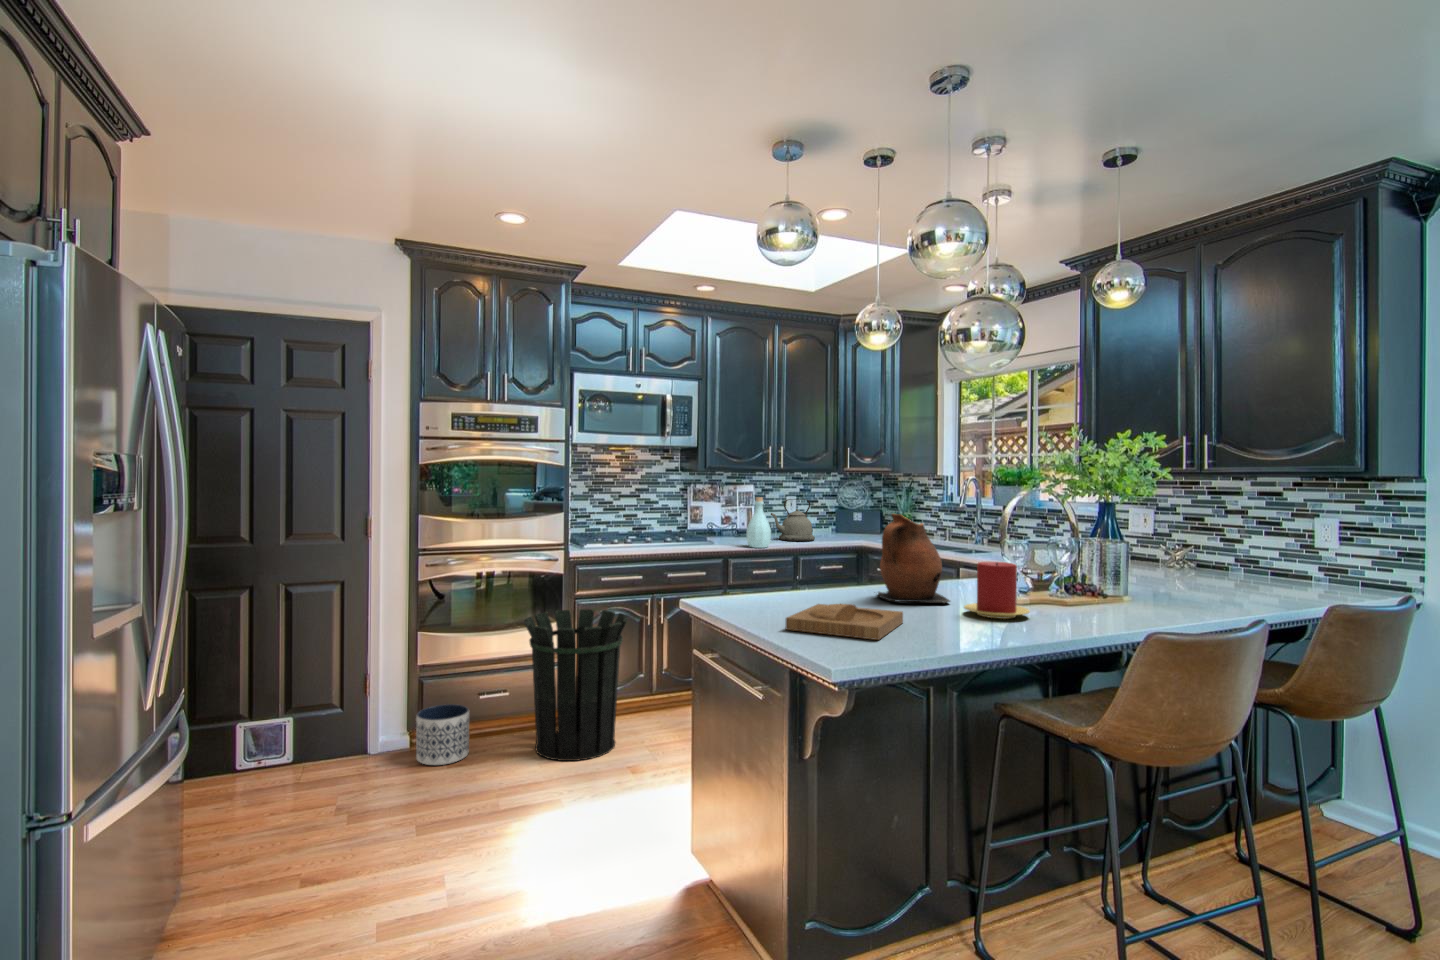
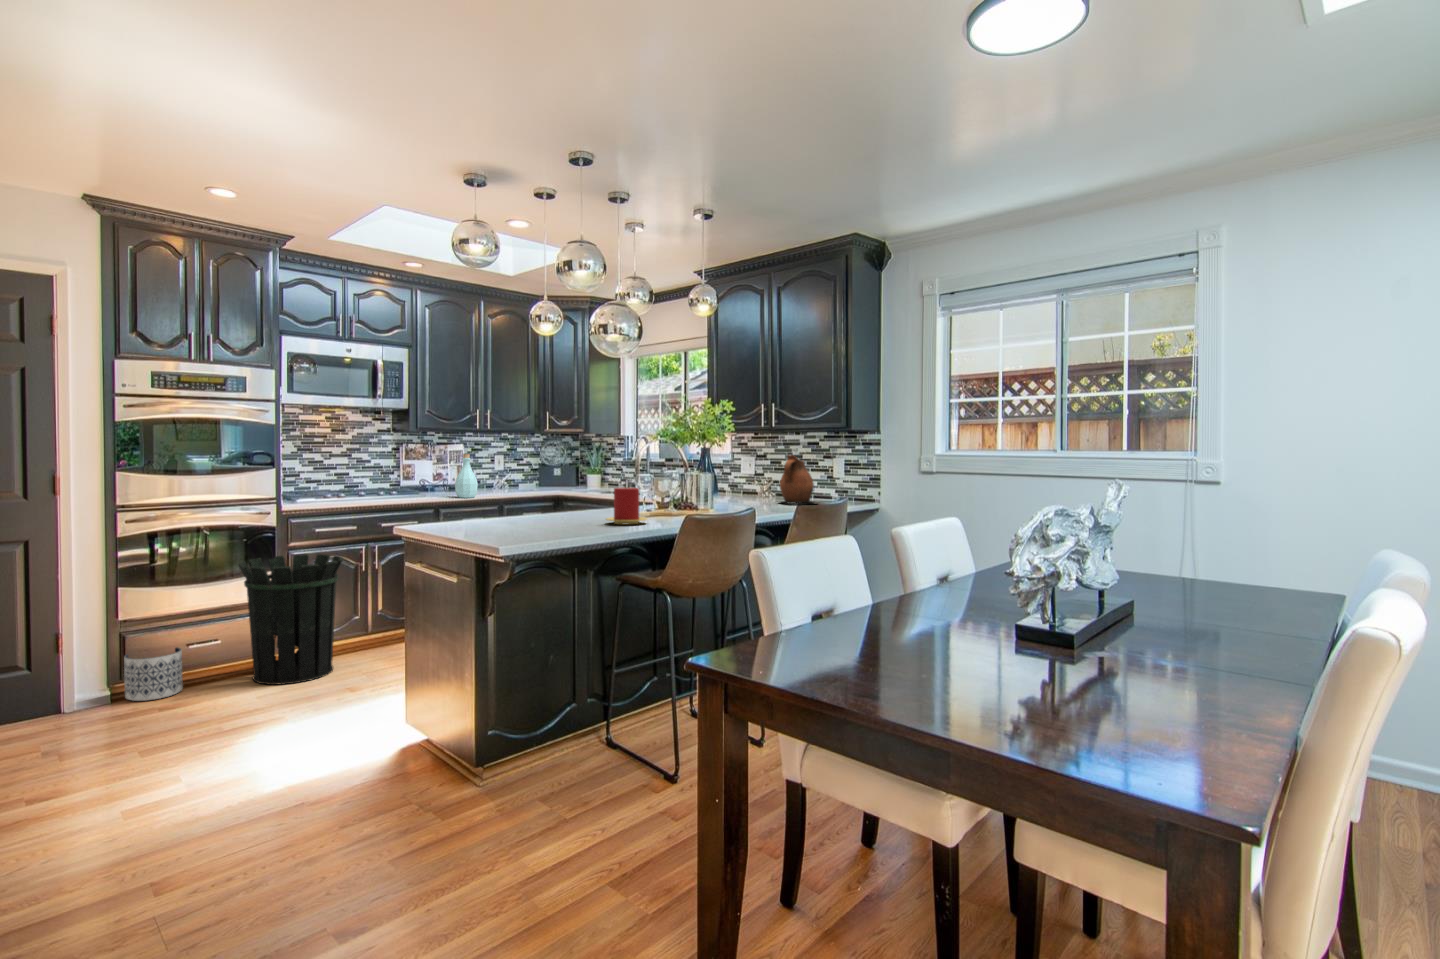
kettle: present [771,499,815,541] -> none [478,457,519,493]
ceramic pitcher: present [878,514,950,603] -> present [780,455,814,503]
tray: present [785,604,903,640] -> none [473,517,560,535]

